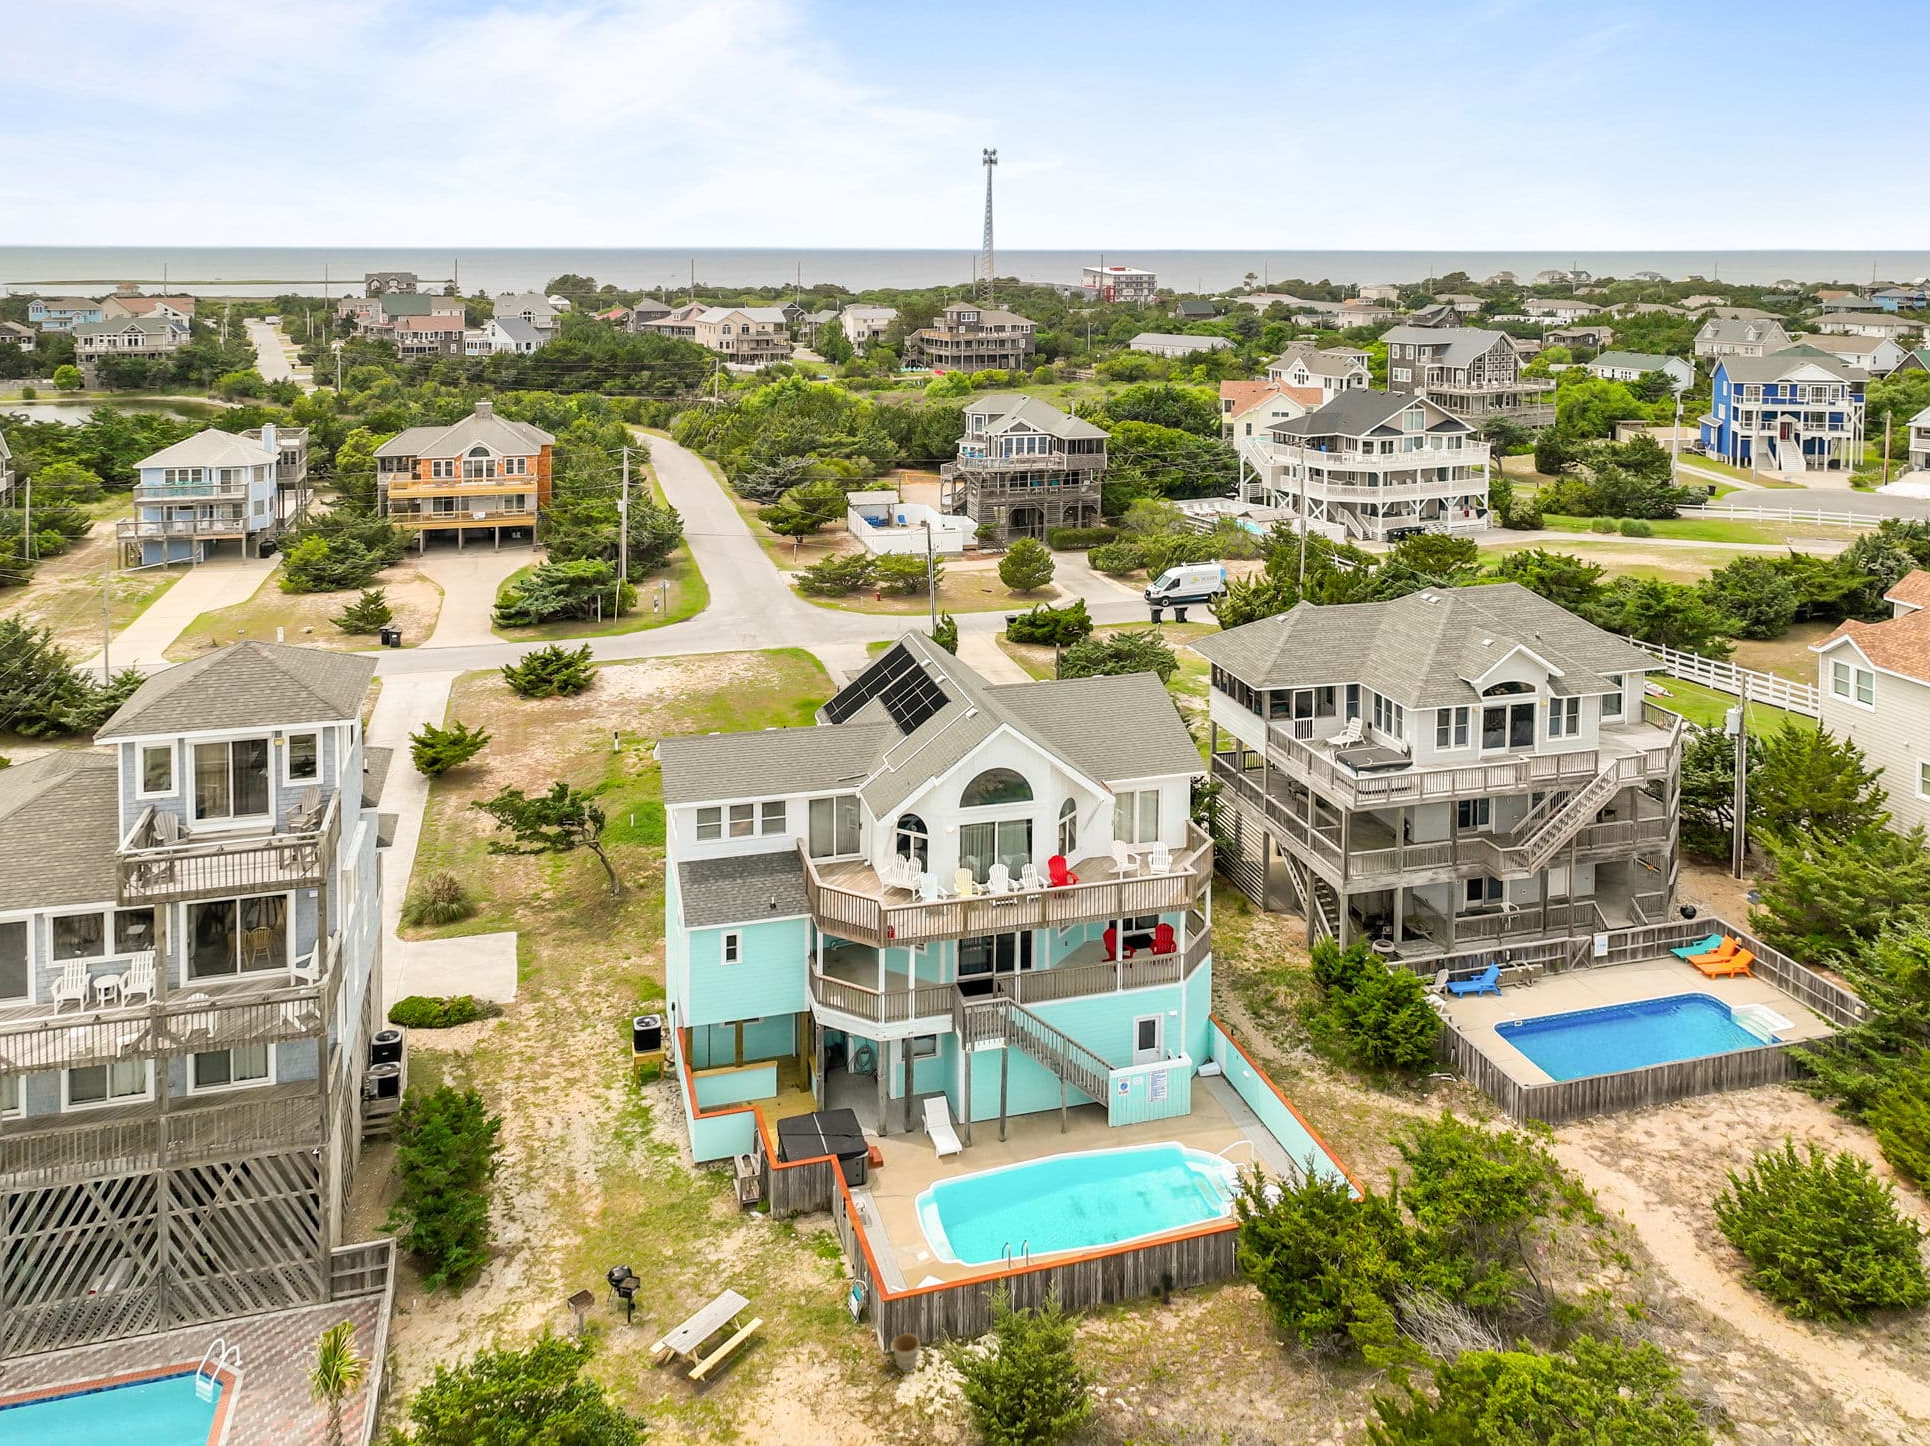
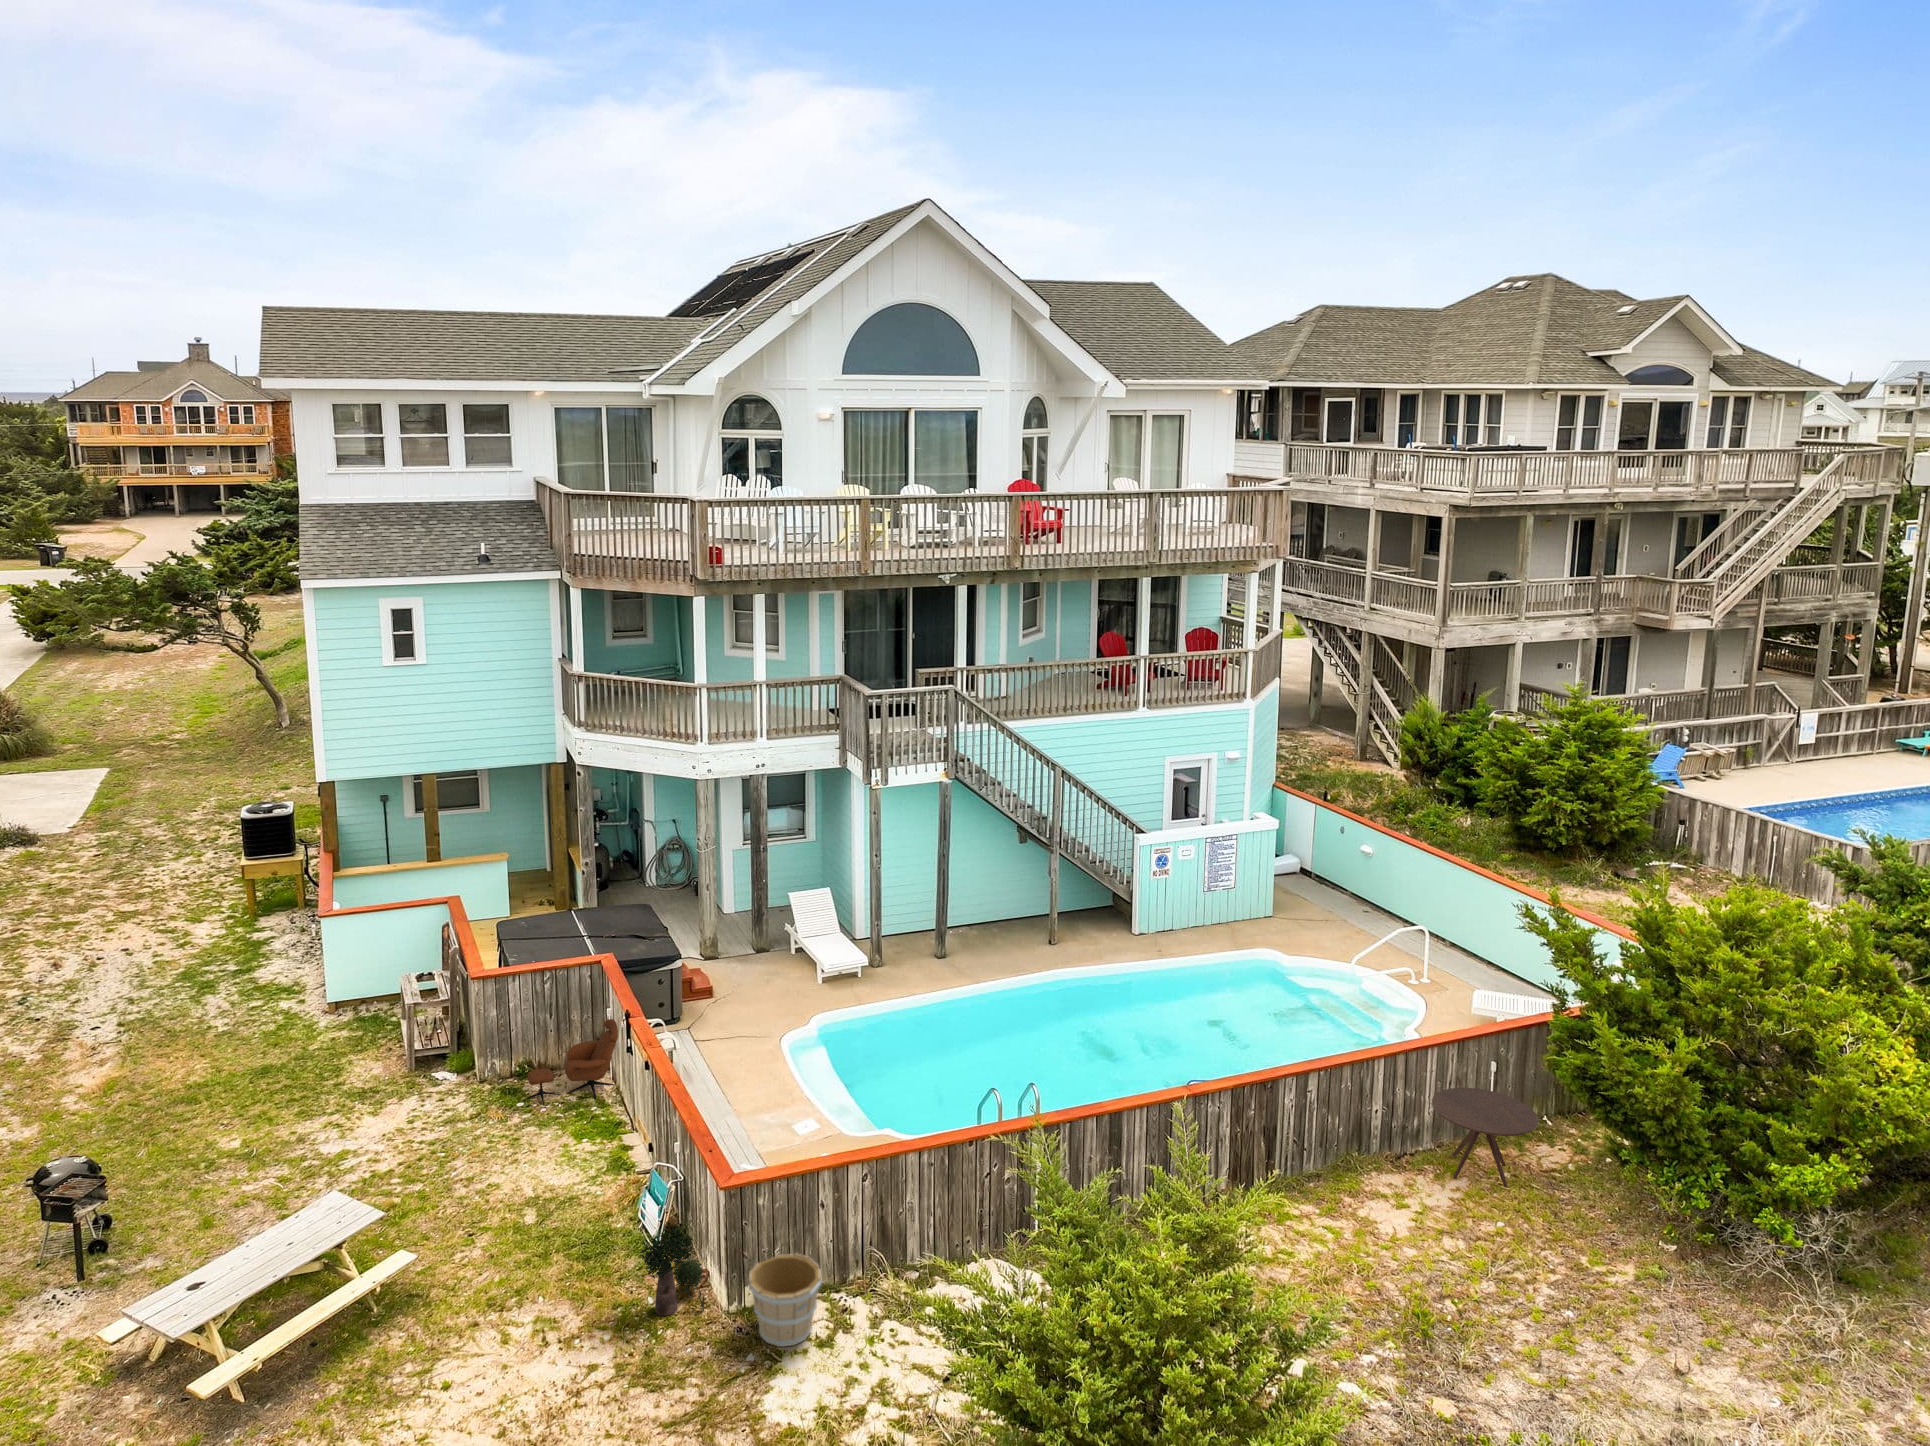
lounge chair: none [796,1199,838,1240] -> present [523,1019,618,1105]
round table: none [1198,1256,1243,1306] -> present [1432,1088,1539,1188]
potted plant: present [1151,1274,1176,1306] -> present [641,1224,706,1316]

